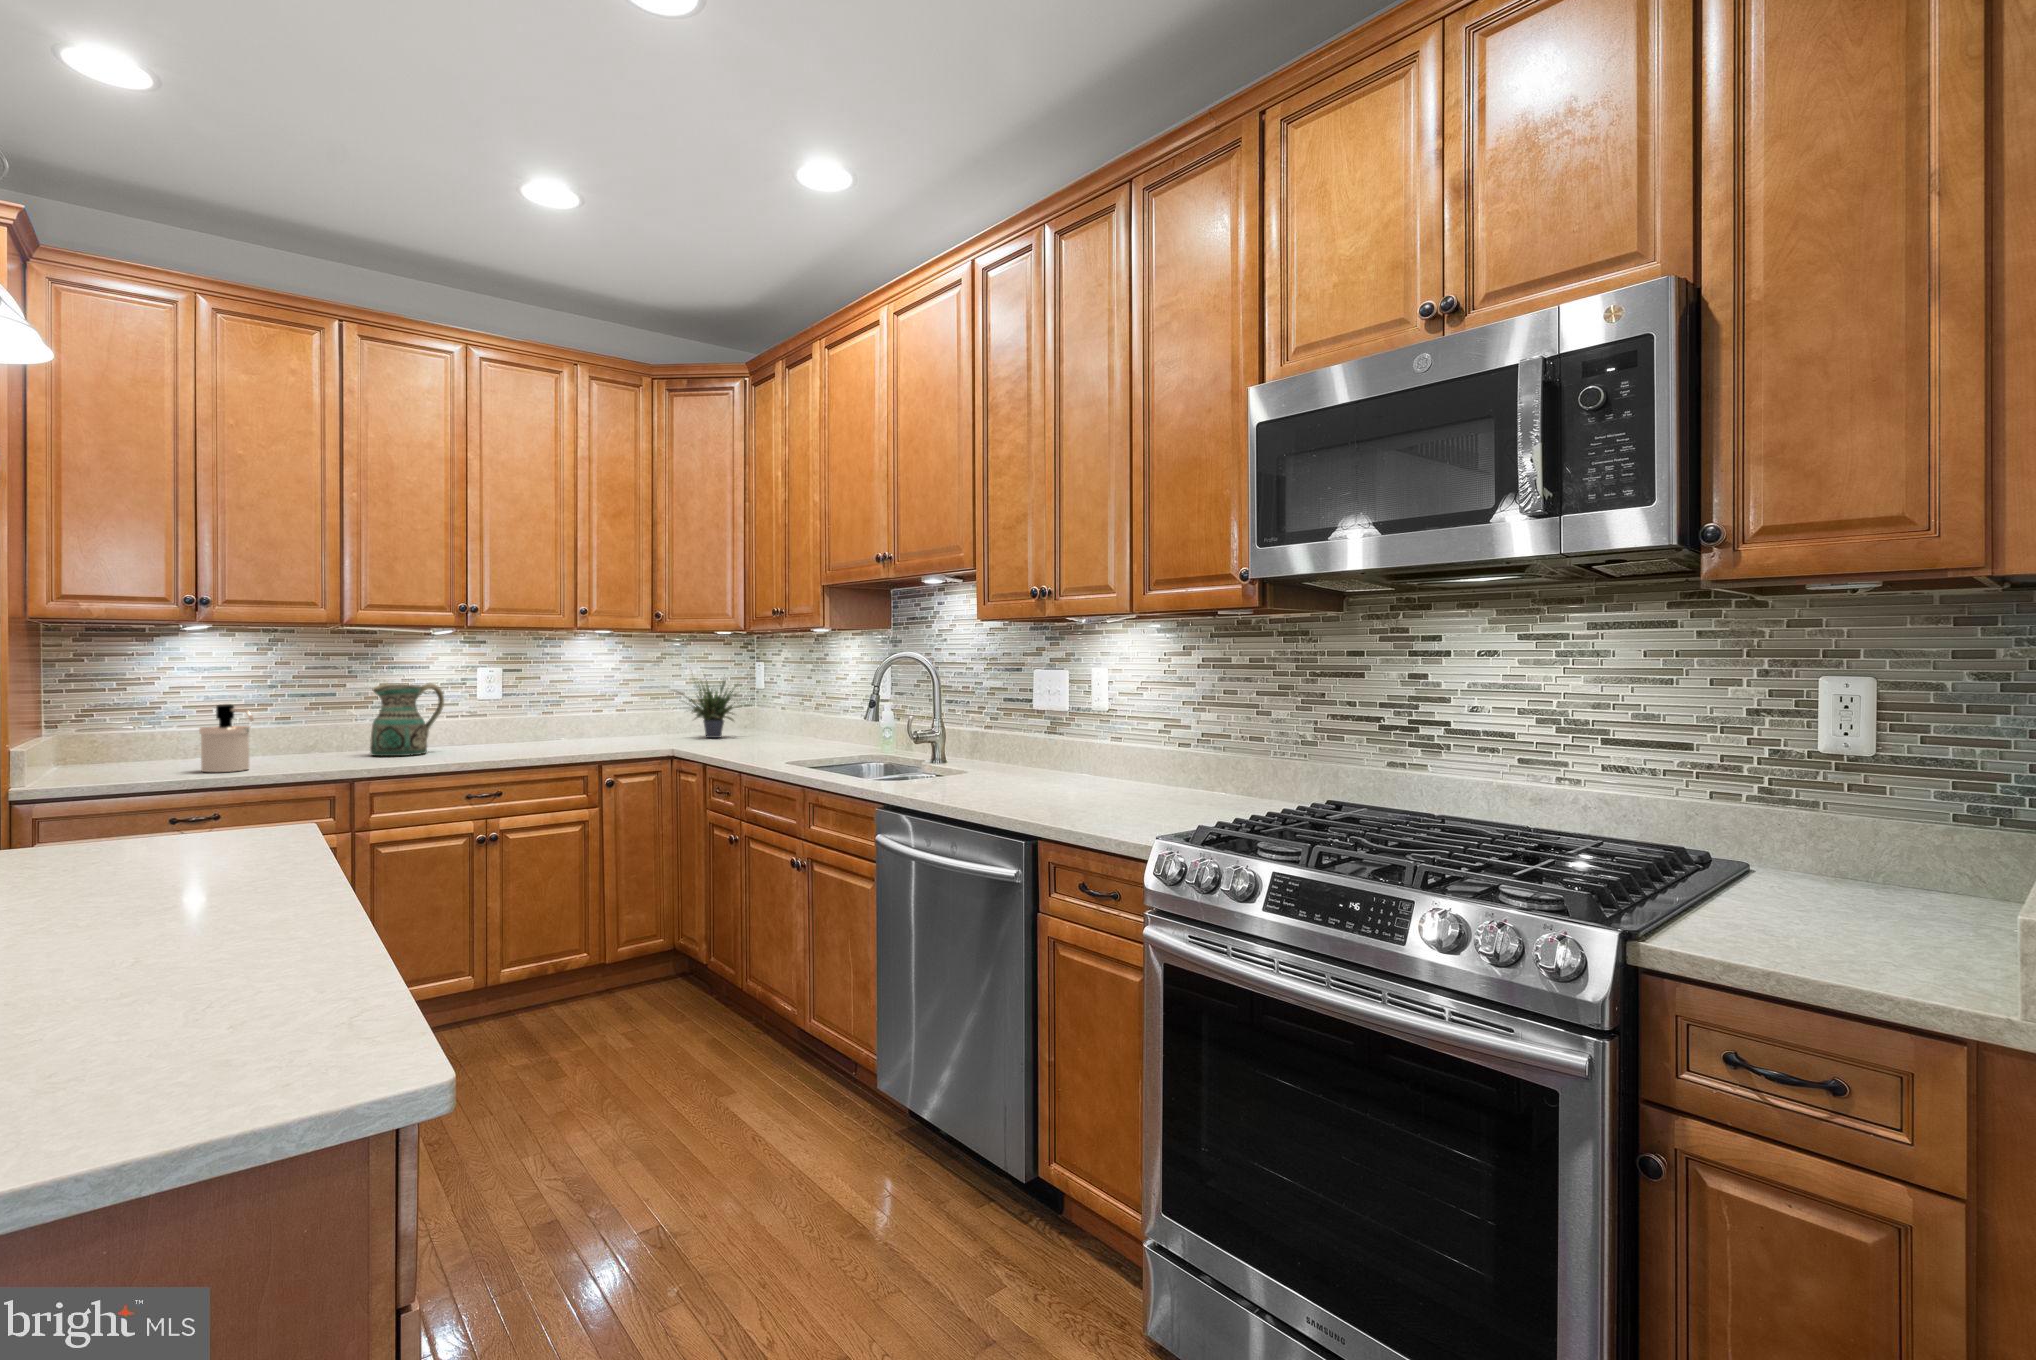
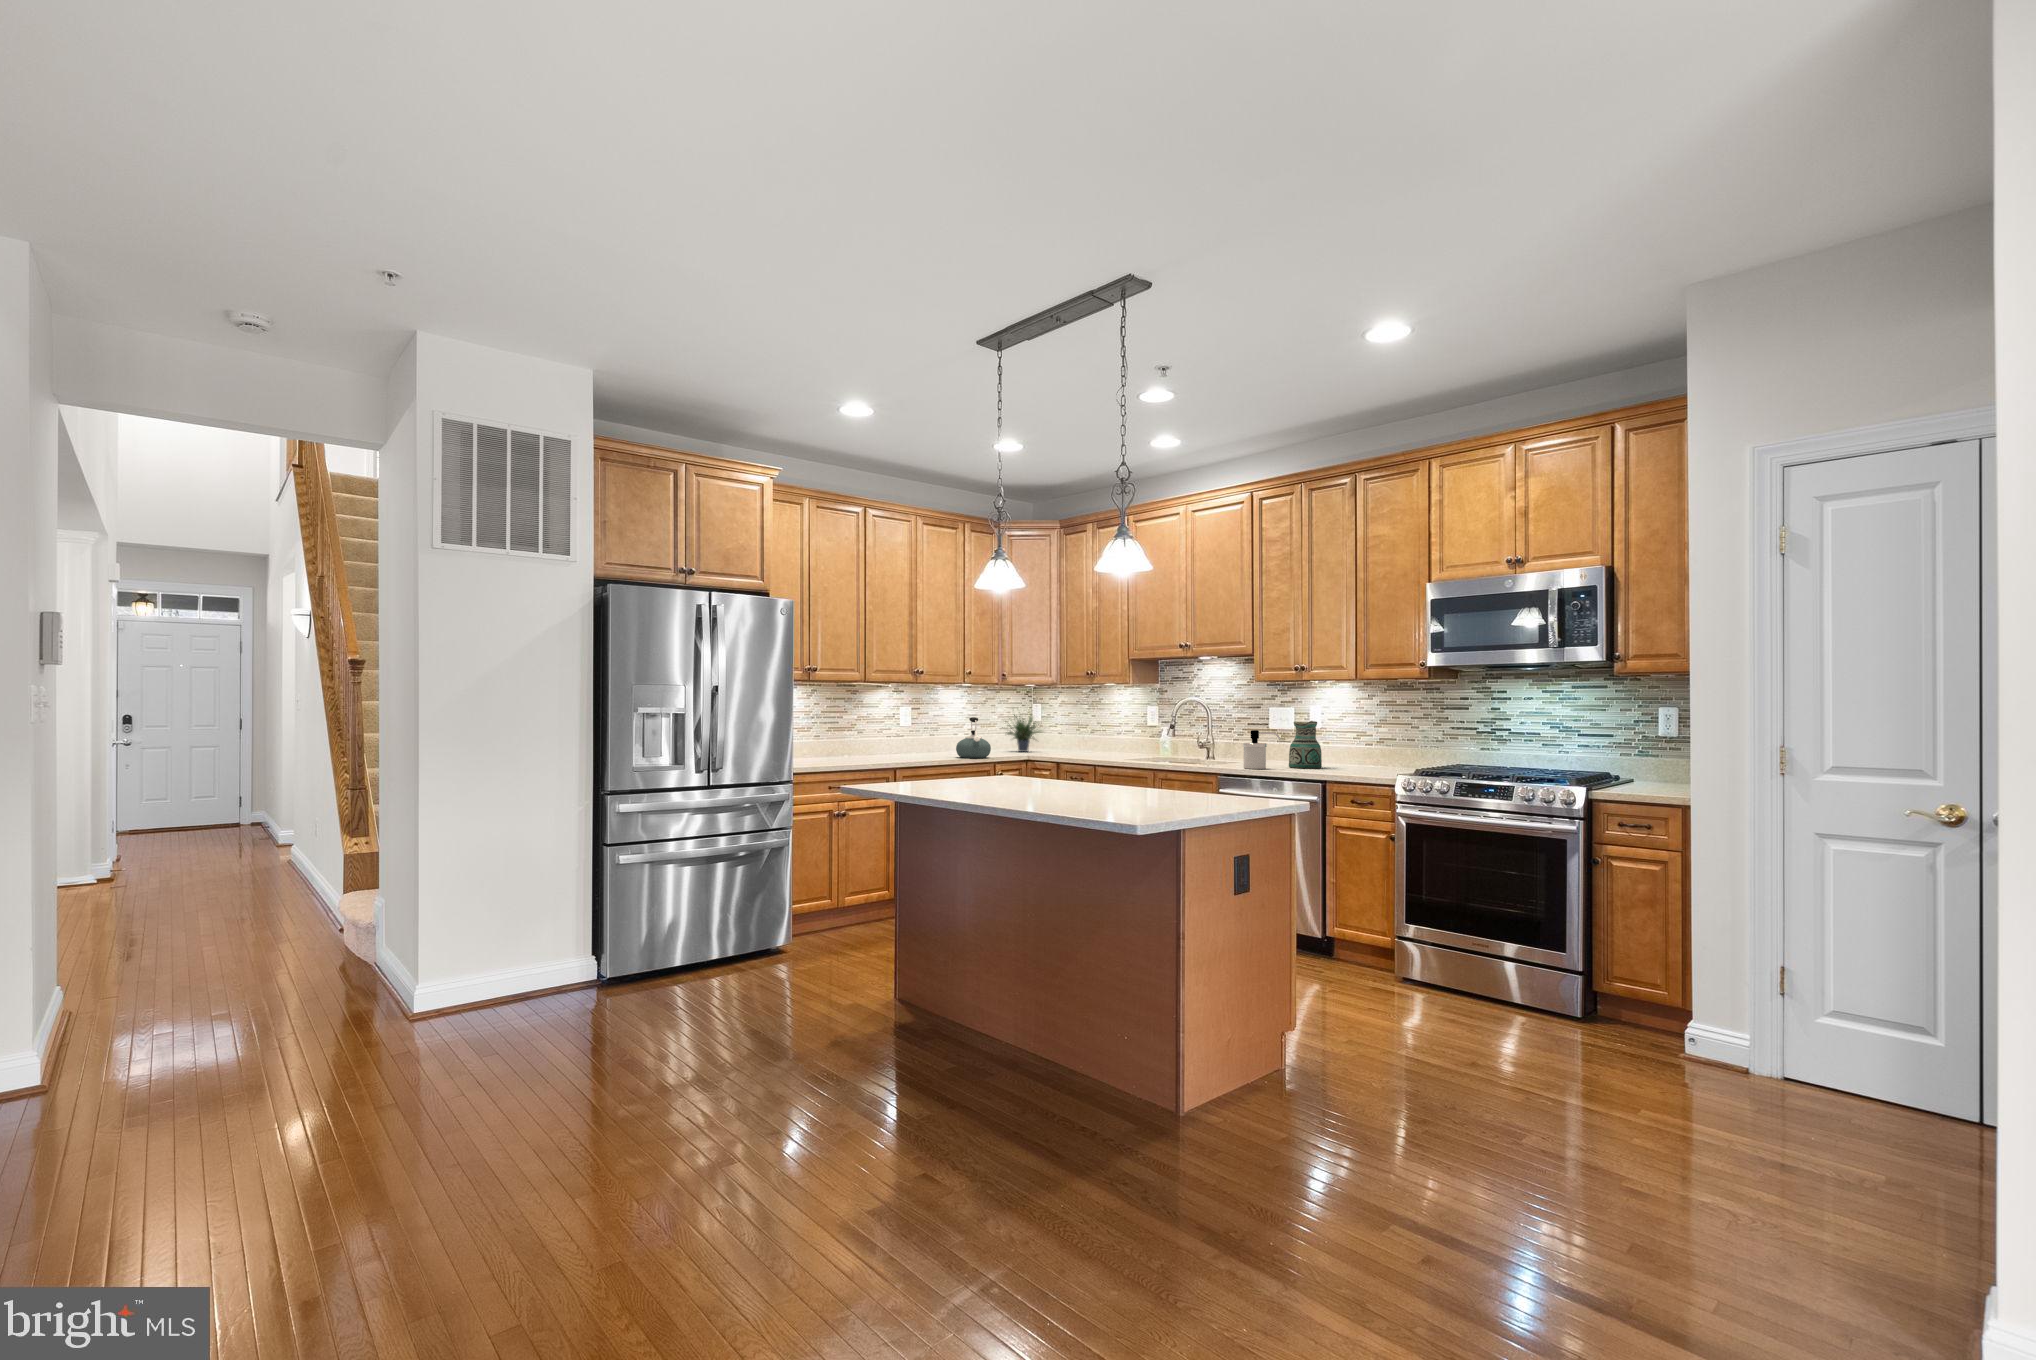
ceramic pitcher: present [370,683,444,756] -> present [1289,721,1322,768]
kettle: none [516,687,581,757] -> present [956,717,991,758]
soap dispenser: present [199,704,253,772] -> present [1243,730,1280,769]

